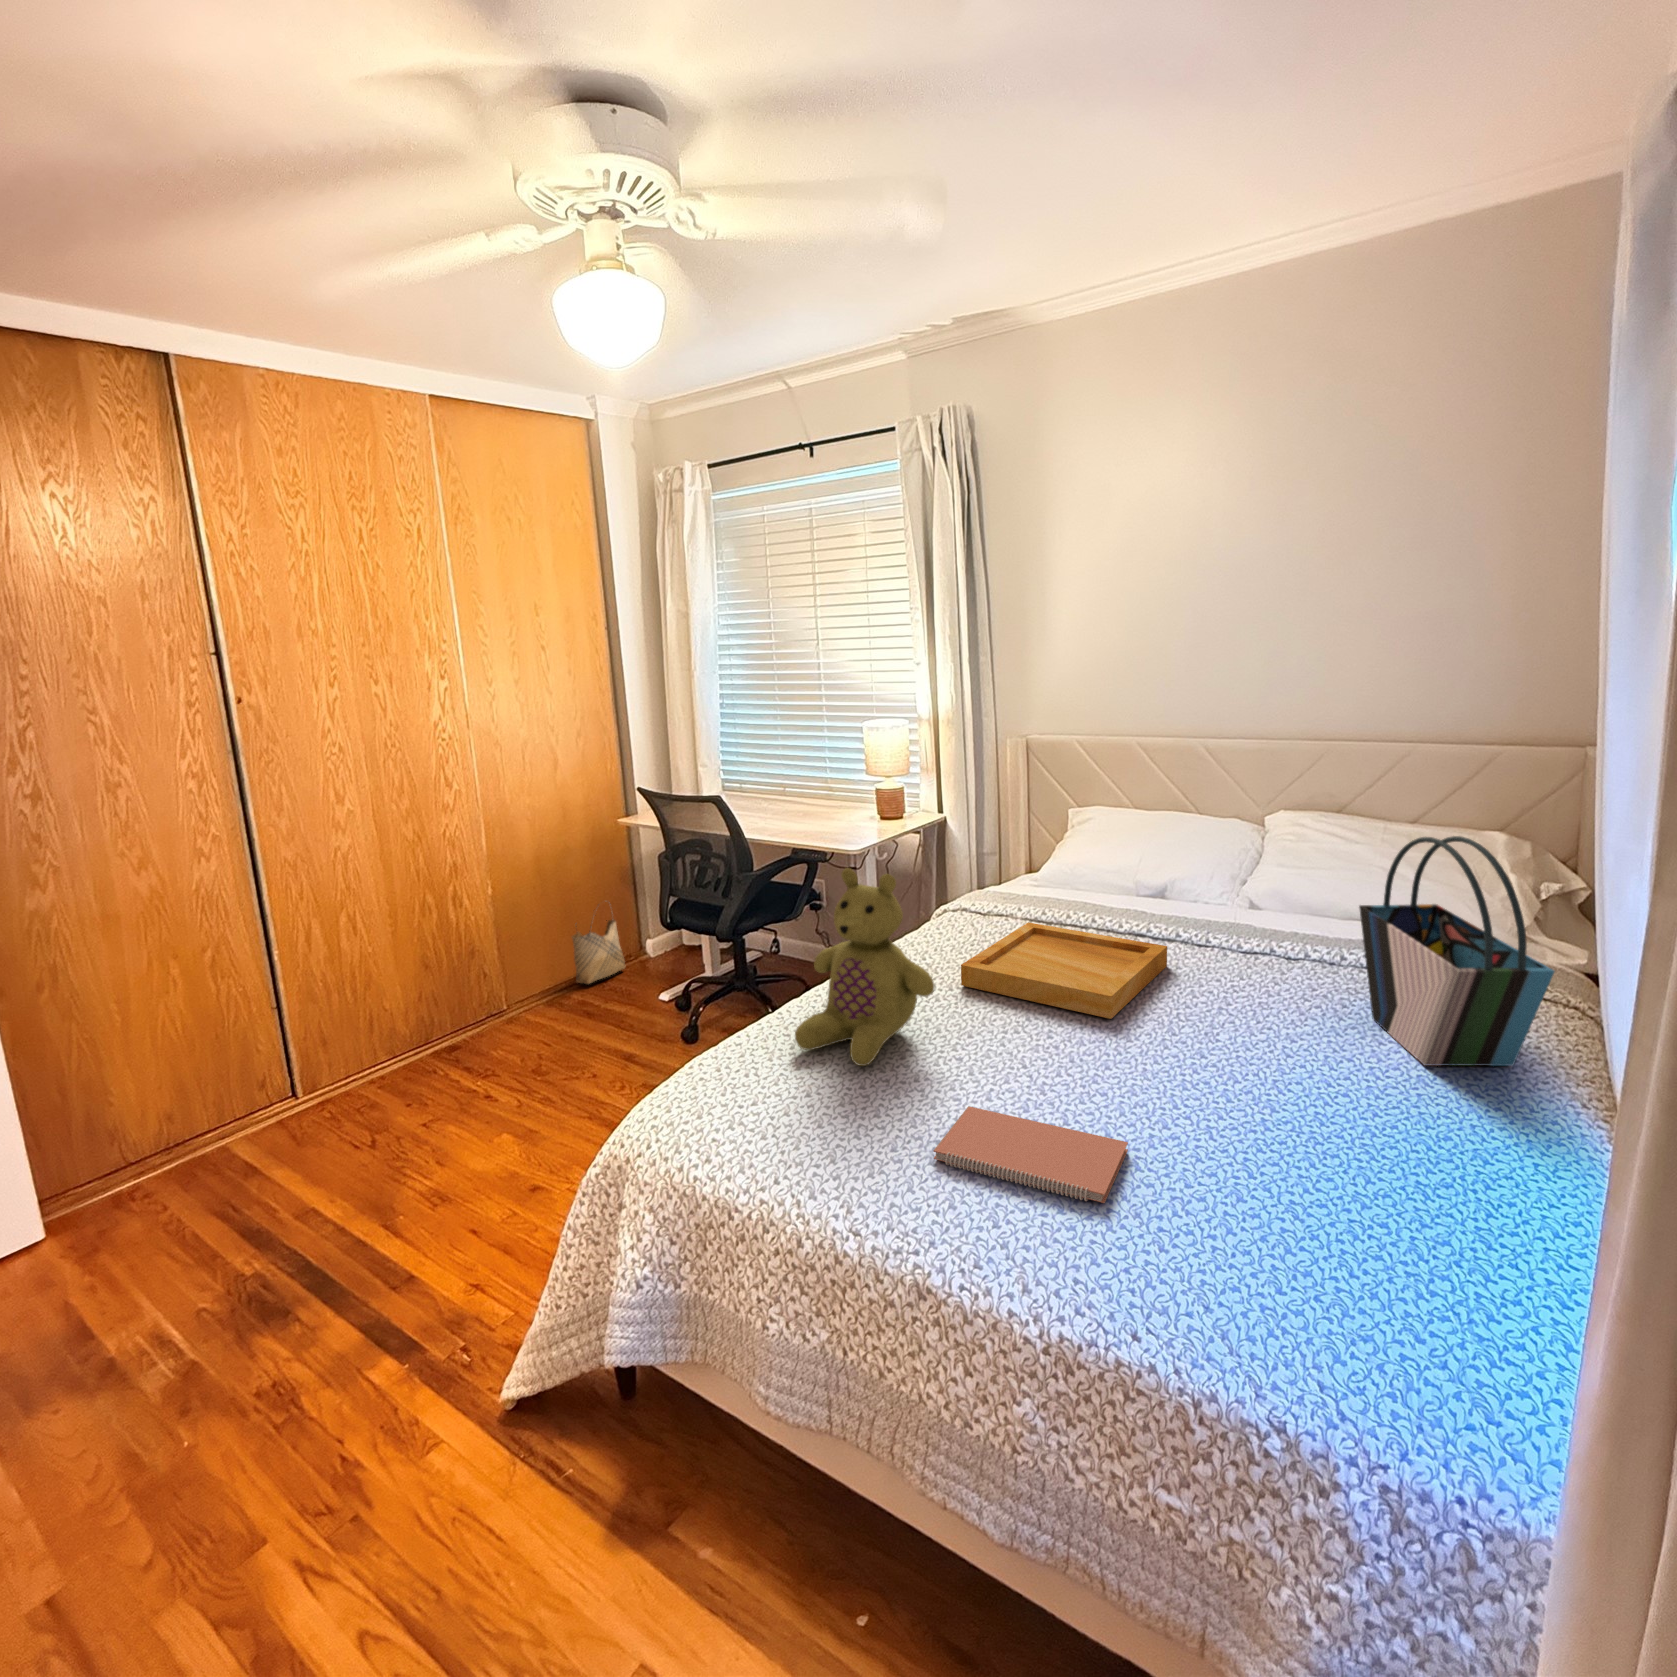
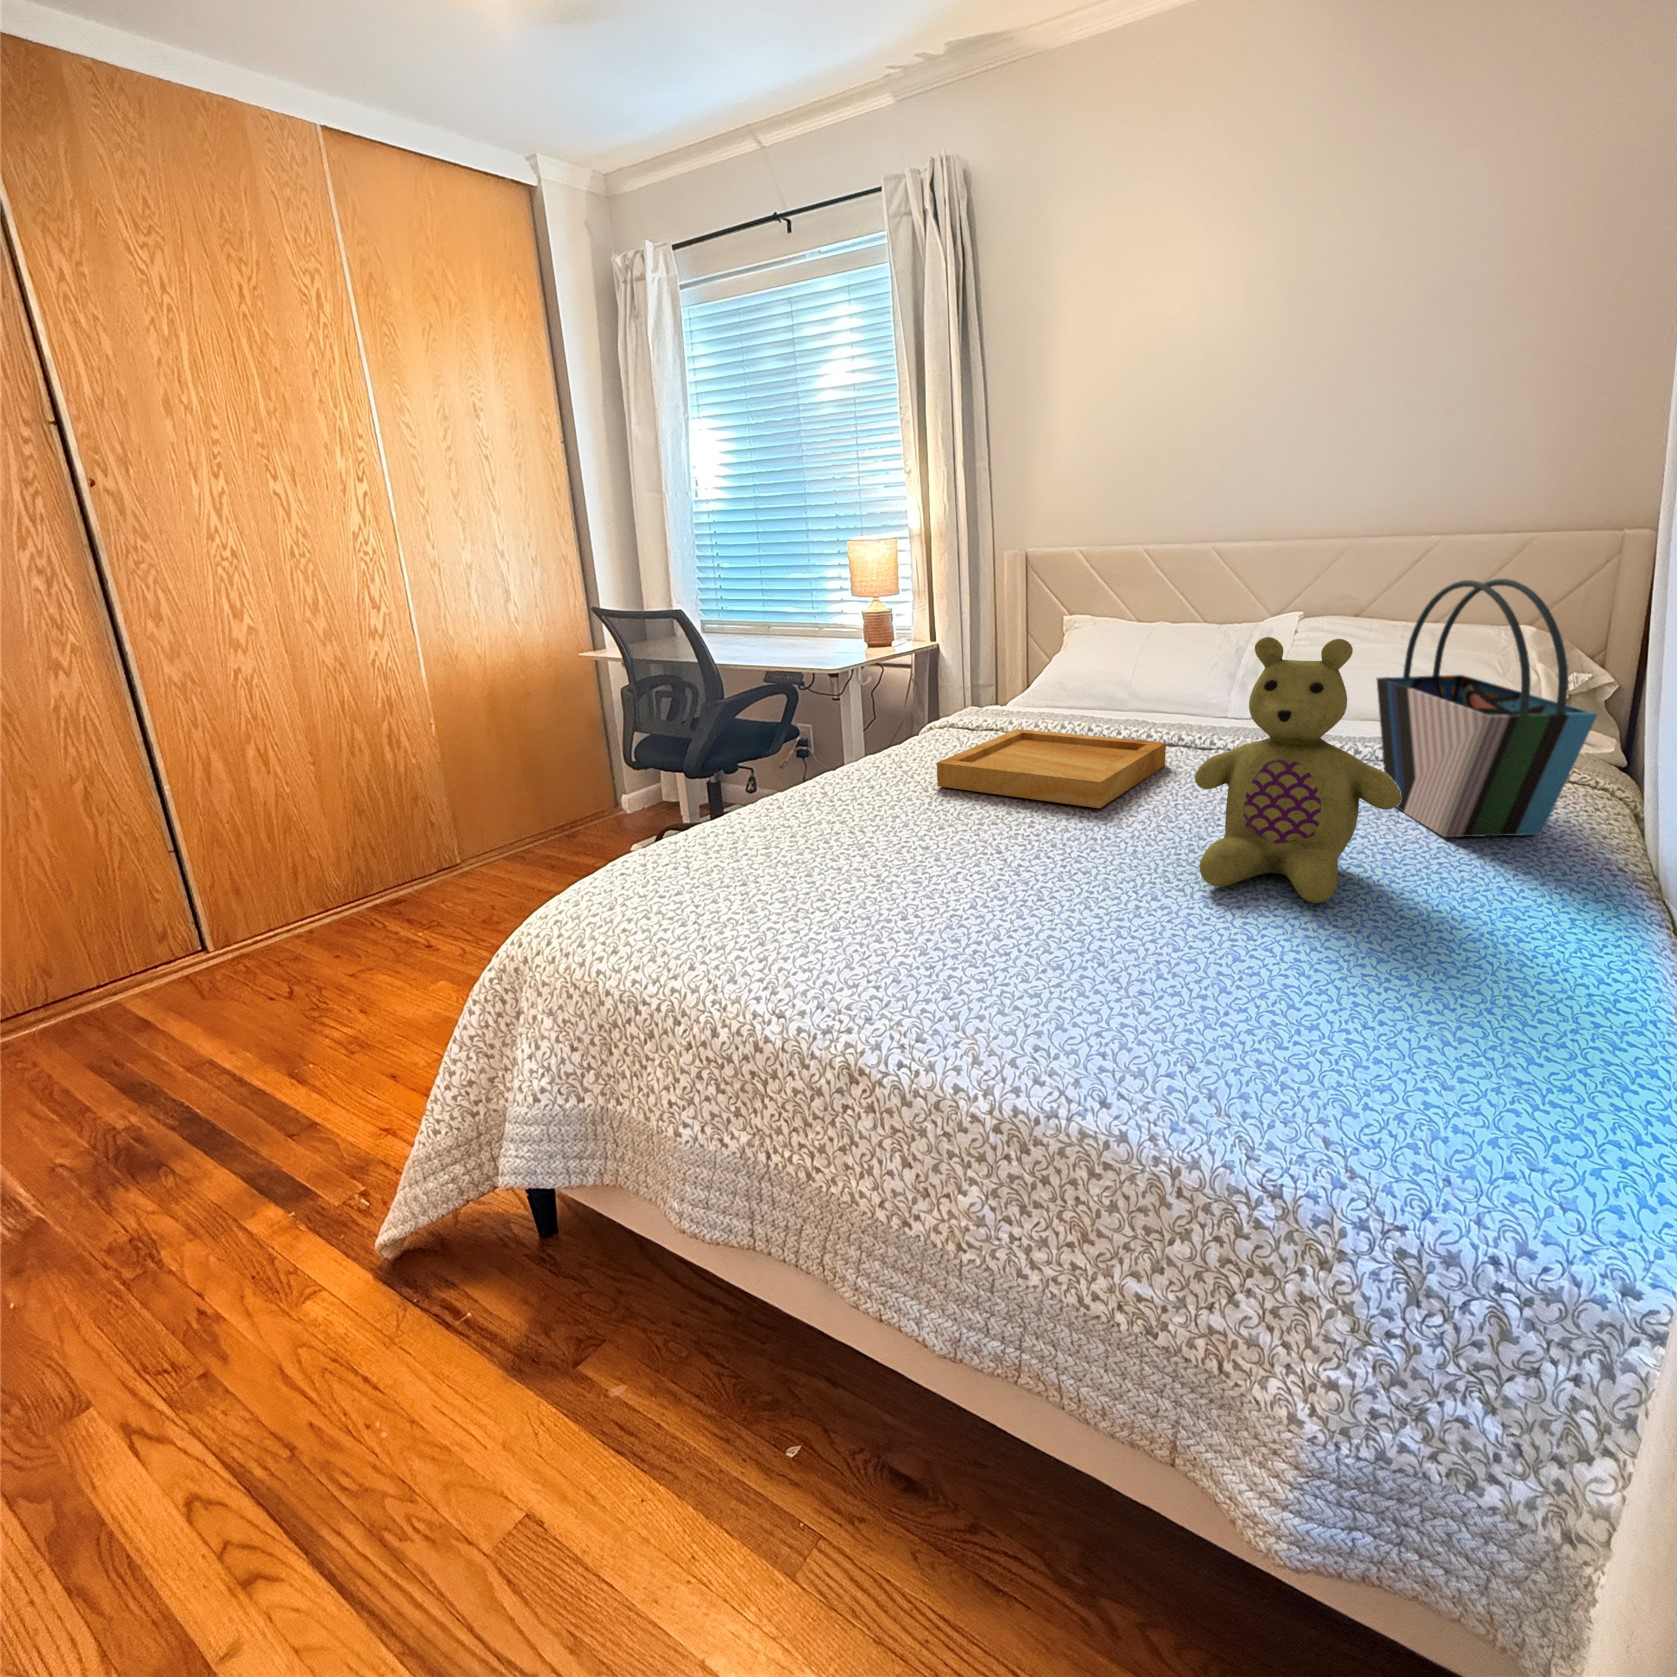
stuffed bear: present [795,868,934,1066] -> present [1195,637,1401,903]
woven basket: present [572,904,625,984] -> none [545,754,608,844]
notebook: present [934,1106,1128,1203] -> none [879,886,1108,969]

